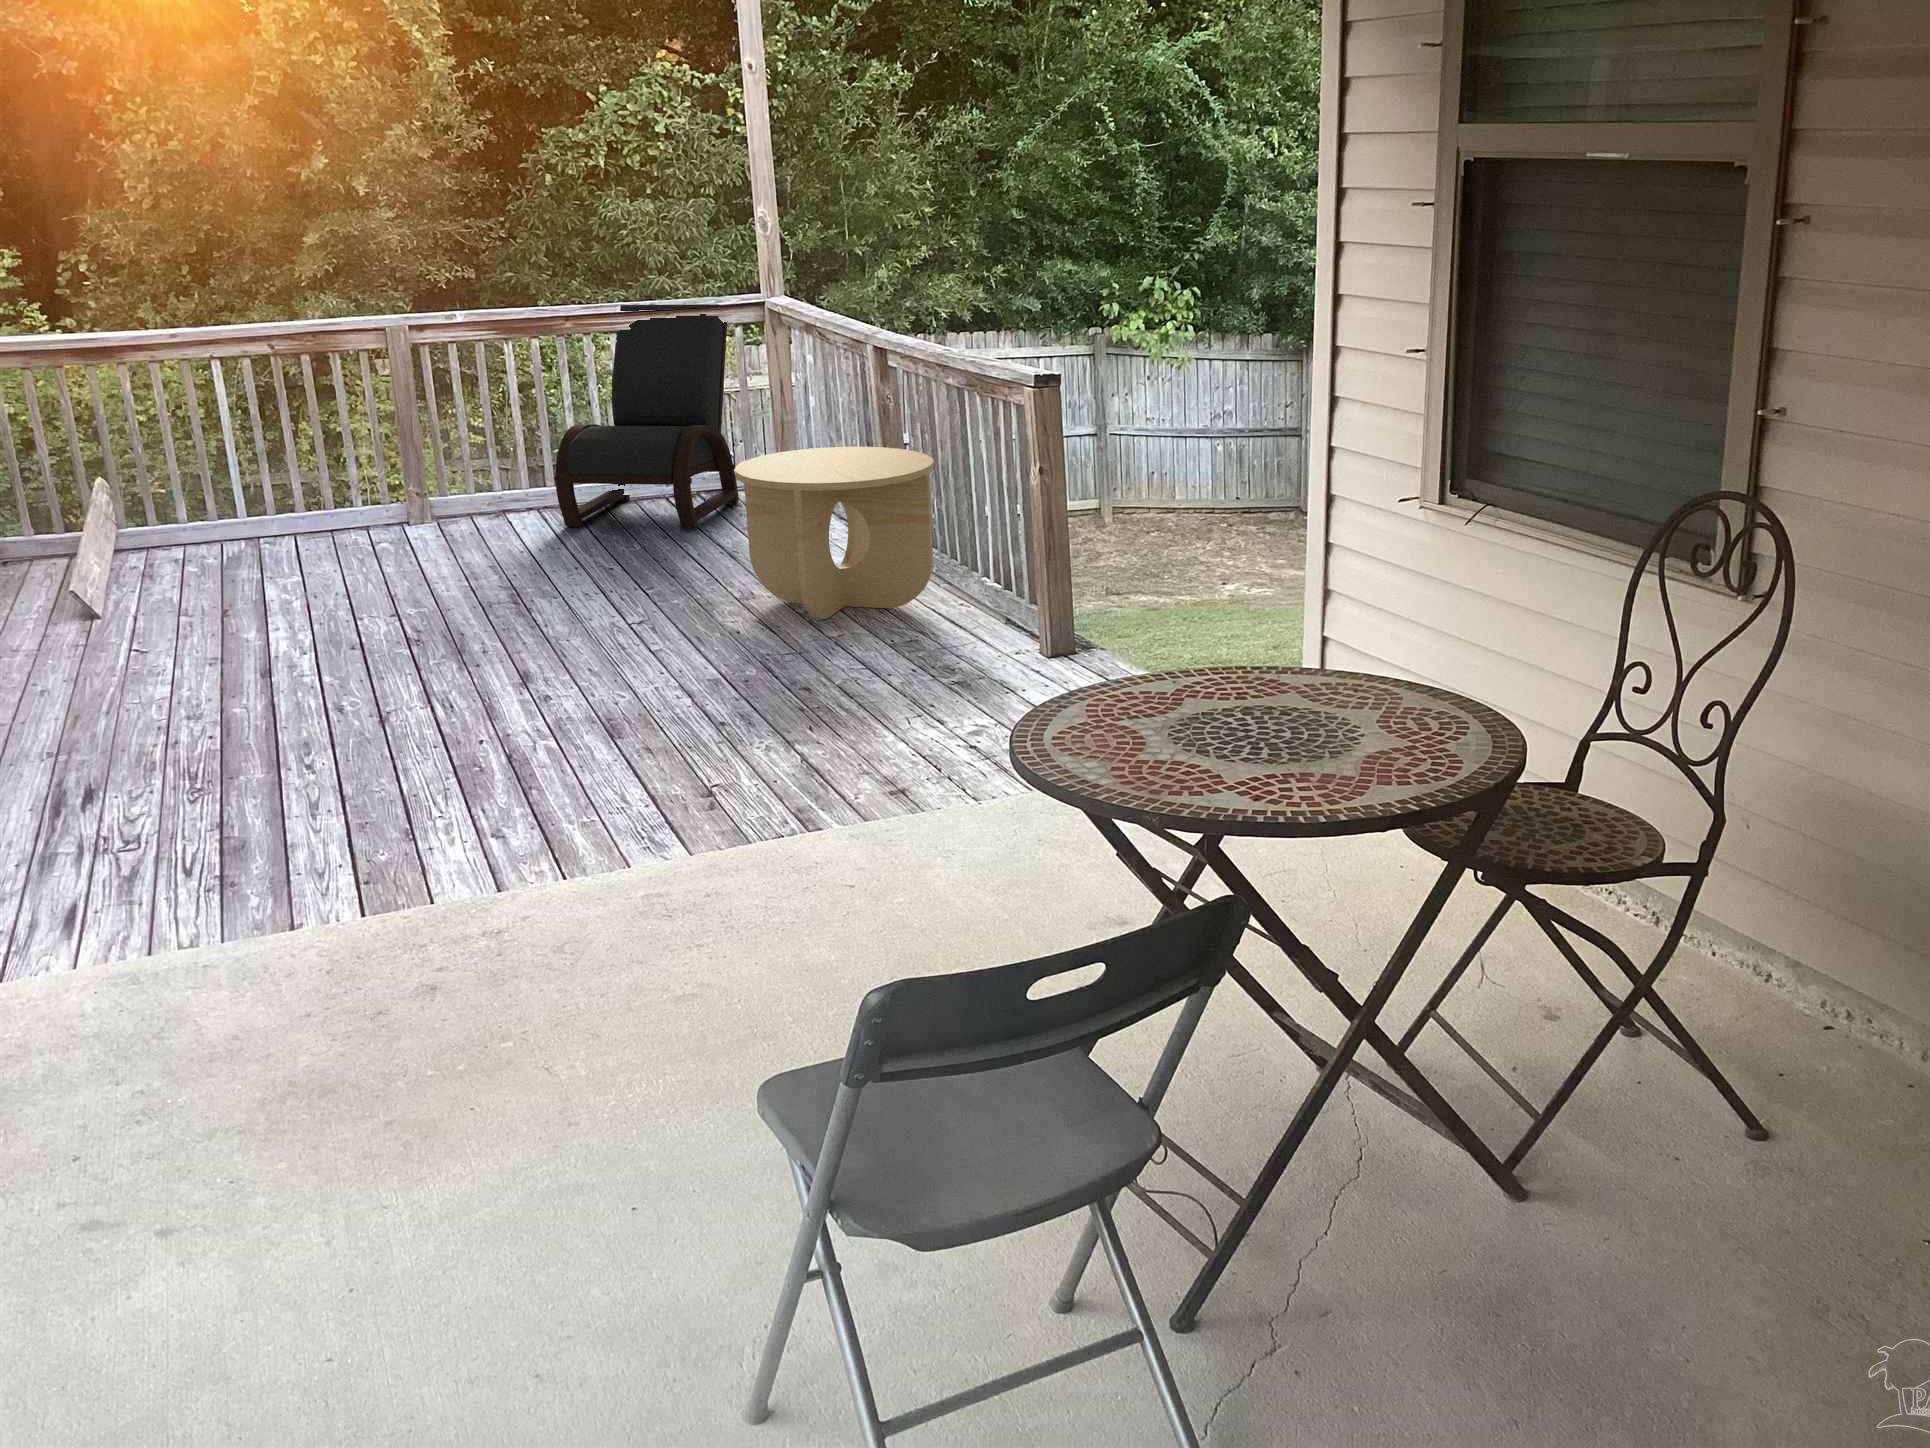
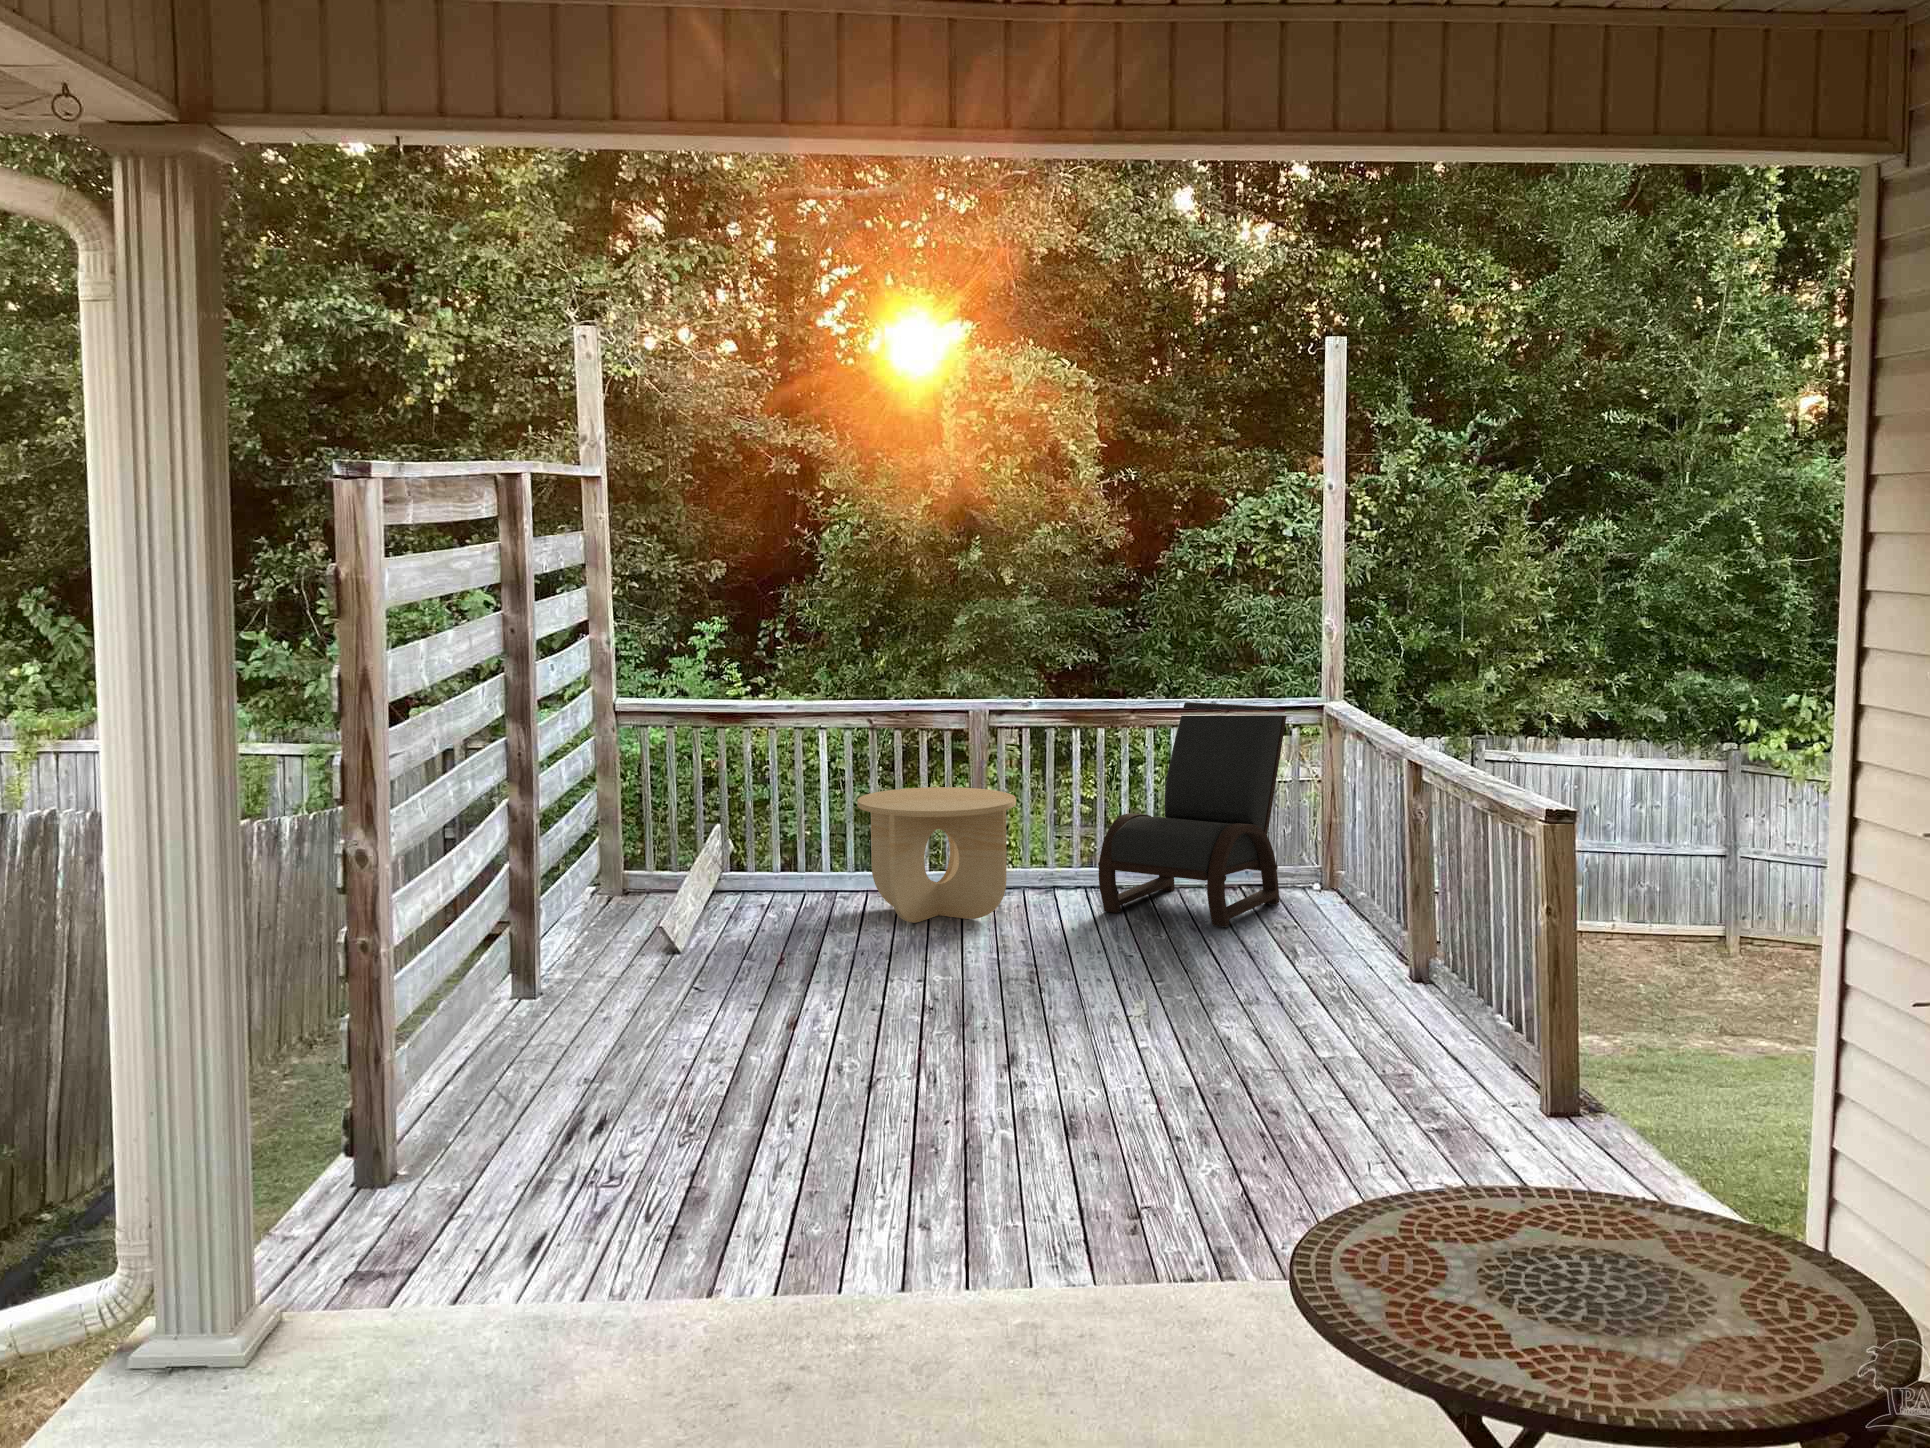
side table: present [735,447,934,619] -> present [857,787,1016,923]

